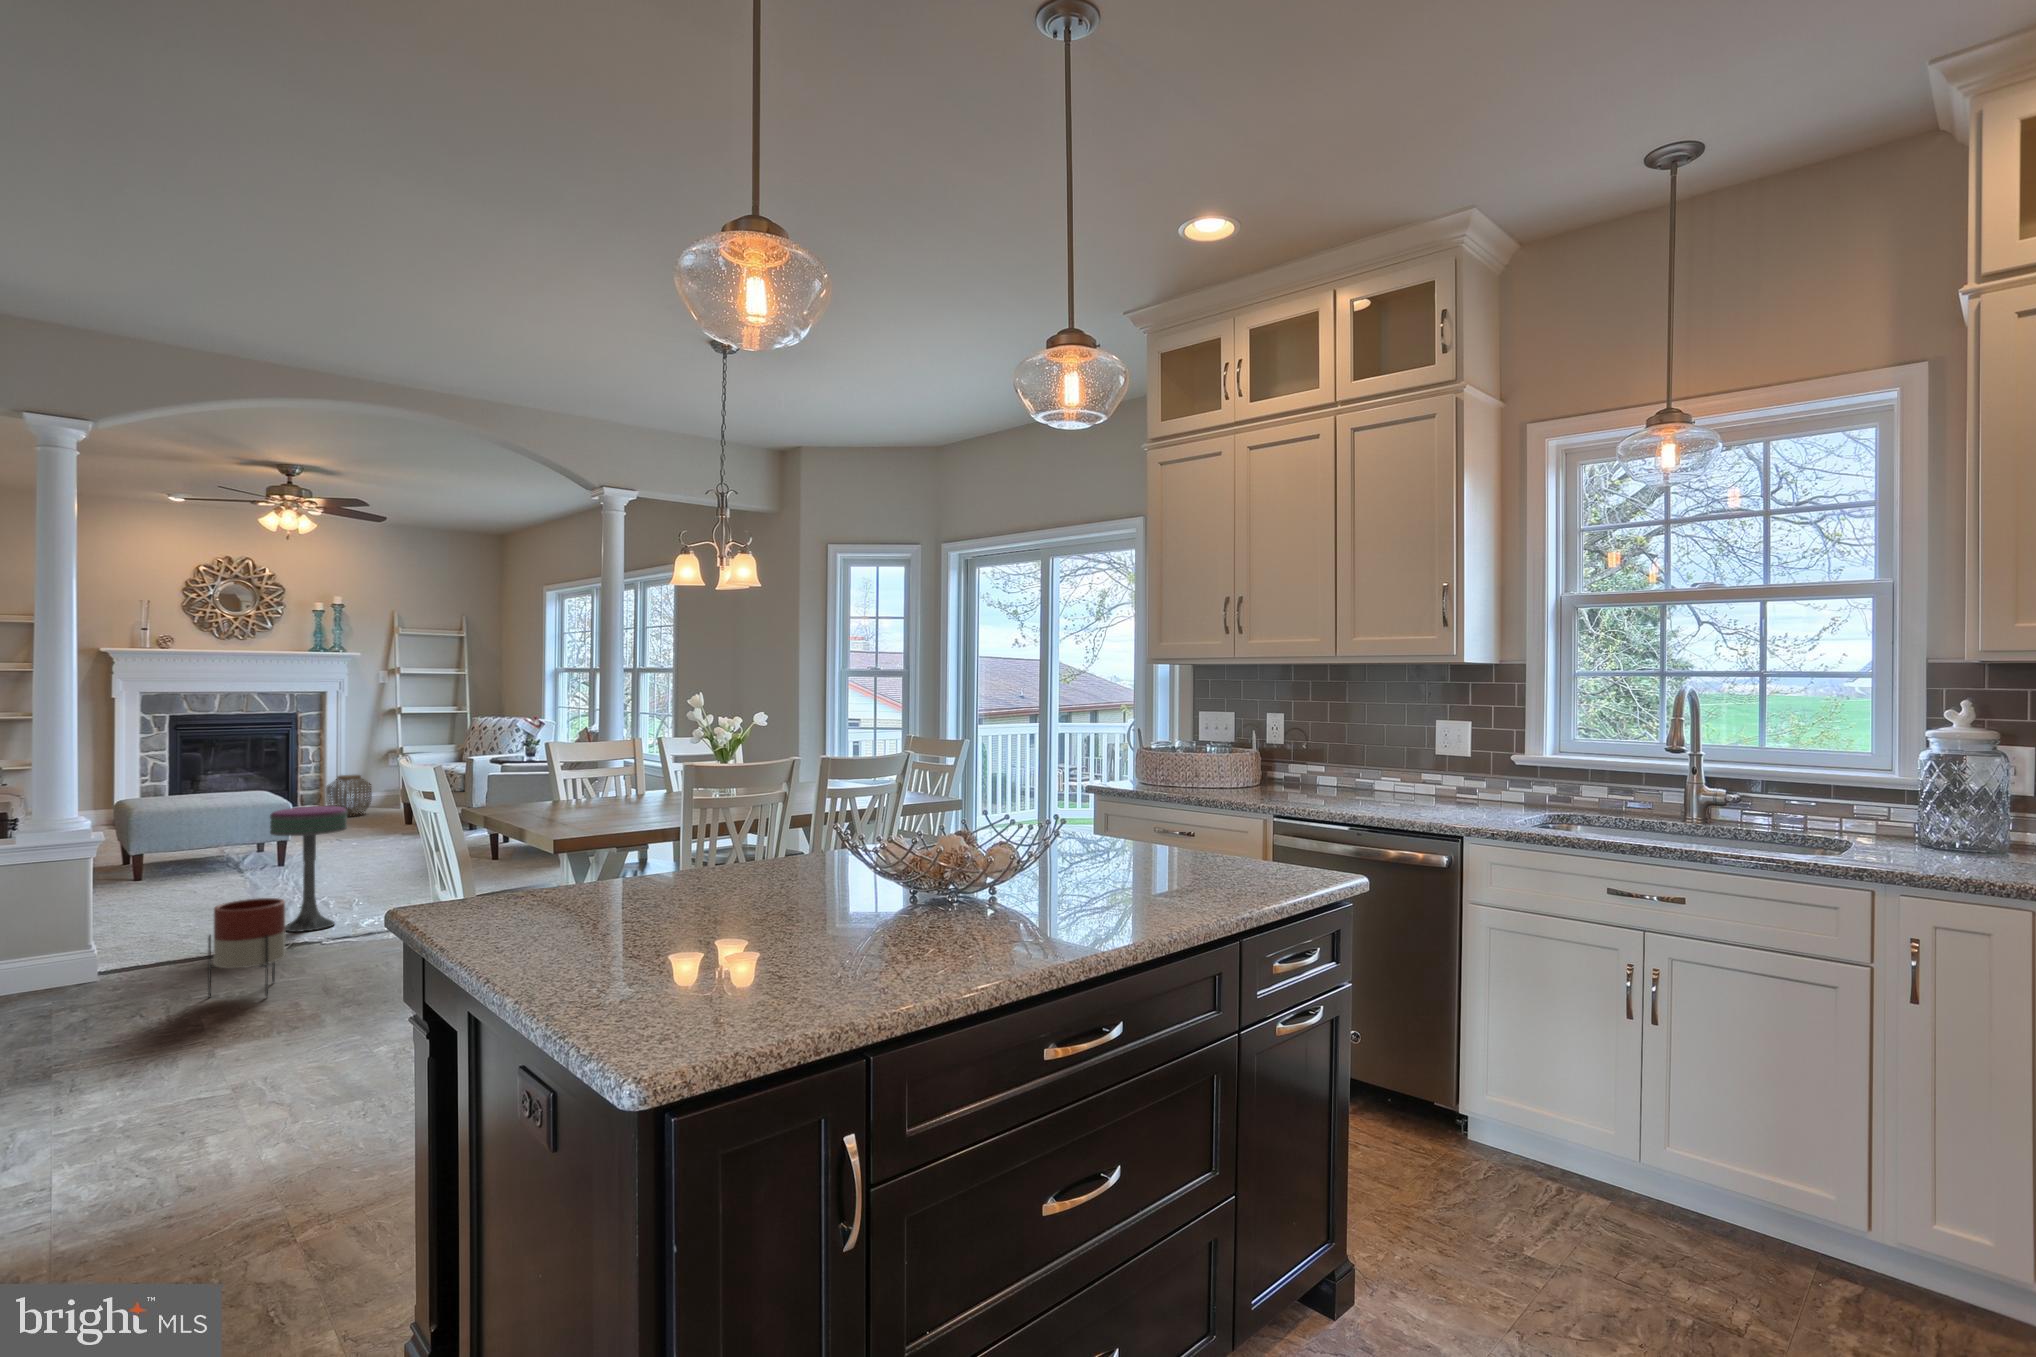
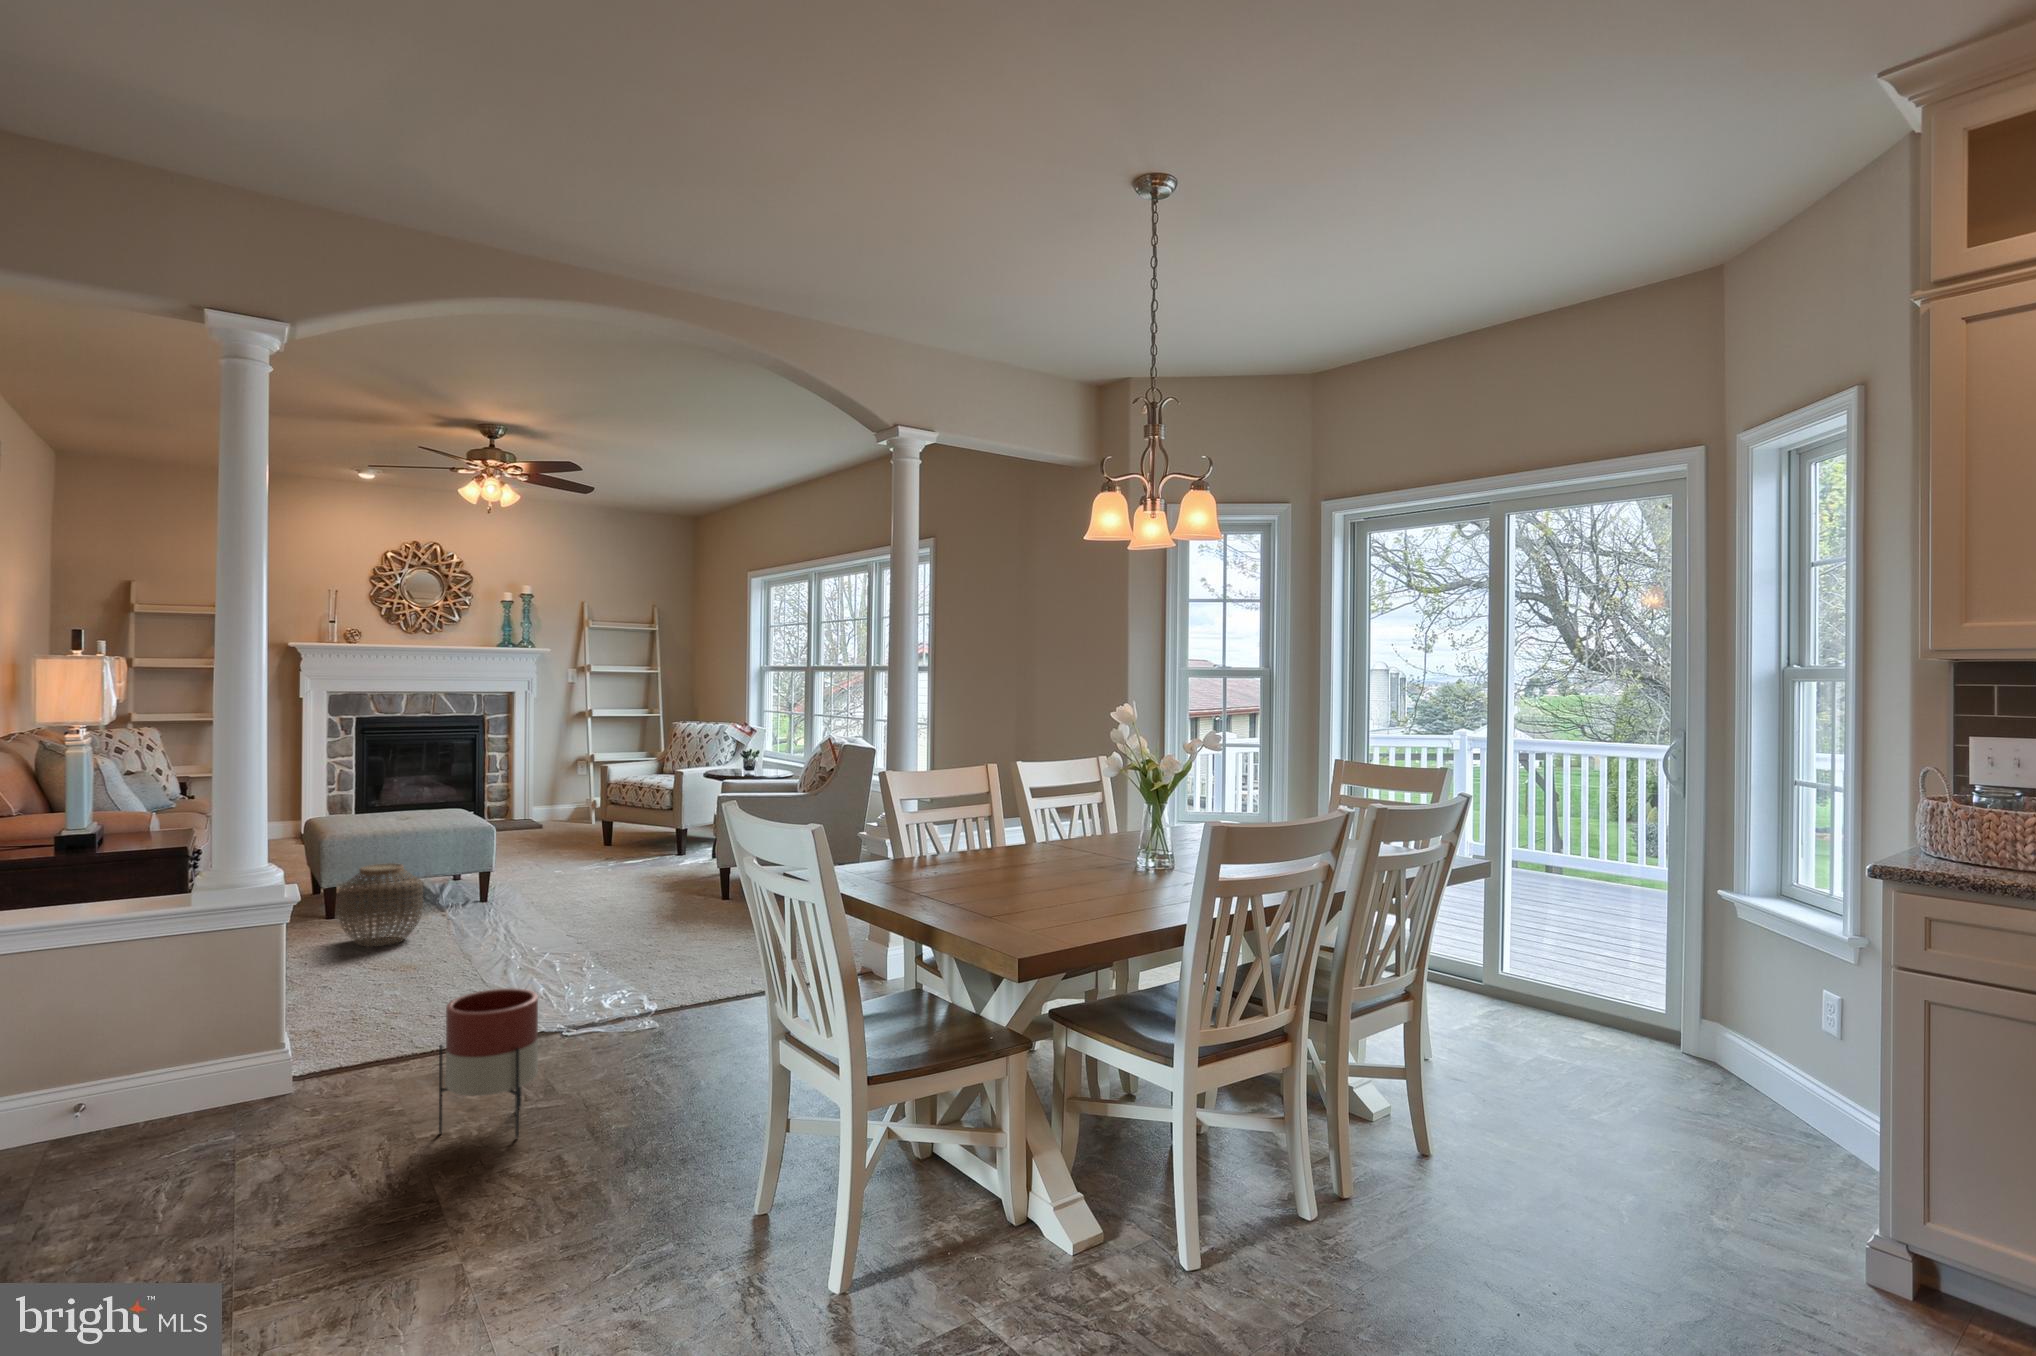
woven basket: present [326,775,372,817] -> present [339,863,423,946]
bar stool: present [270,806,347,932] -> none [494,844,586,1009]

